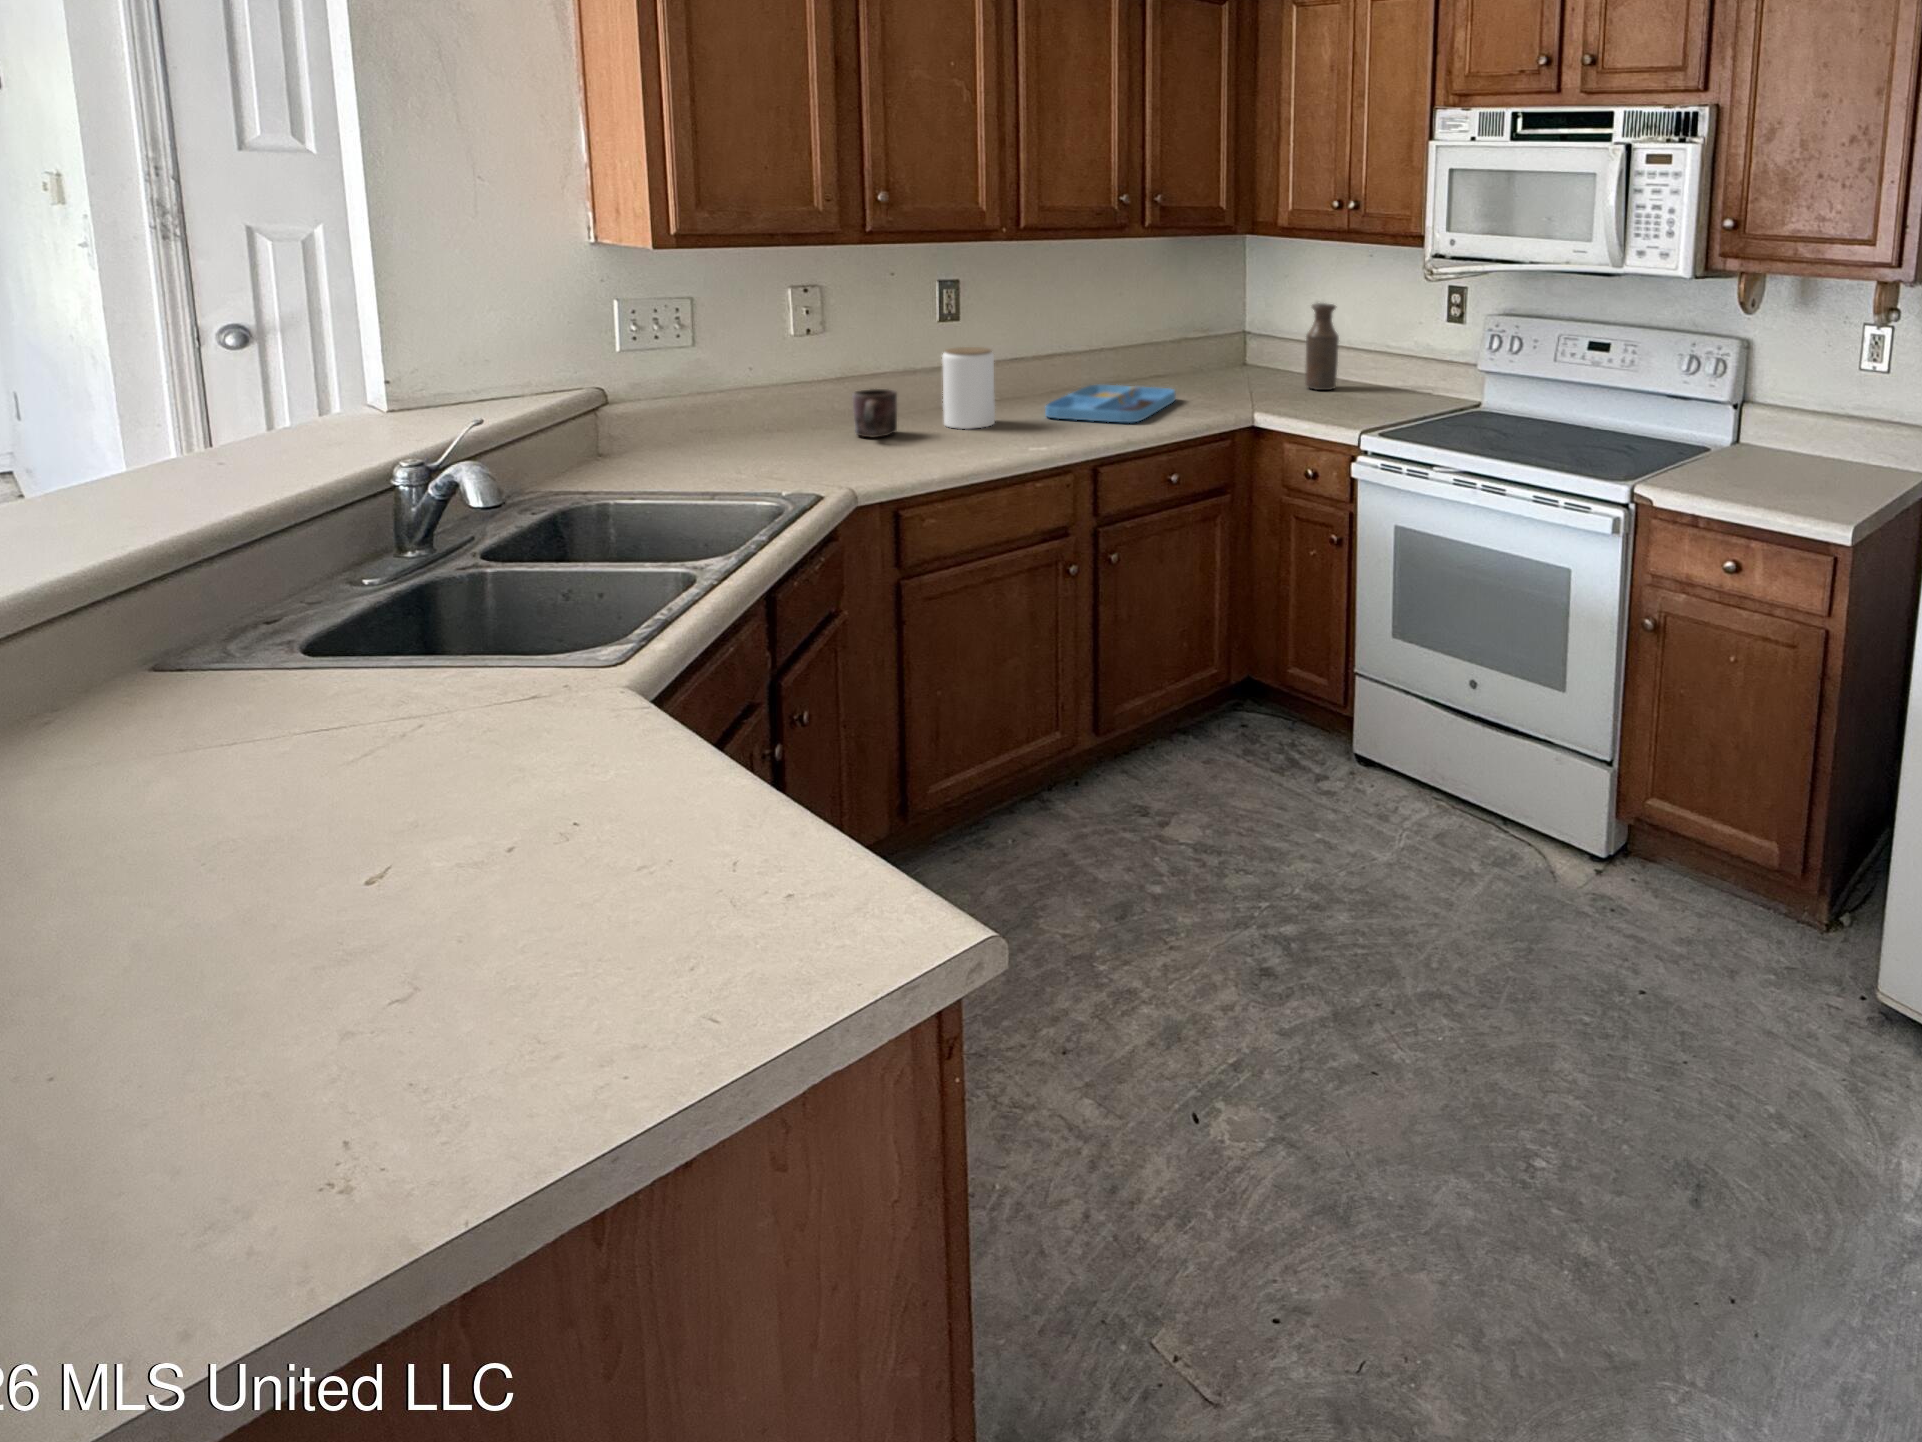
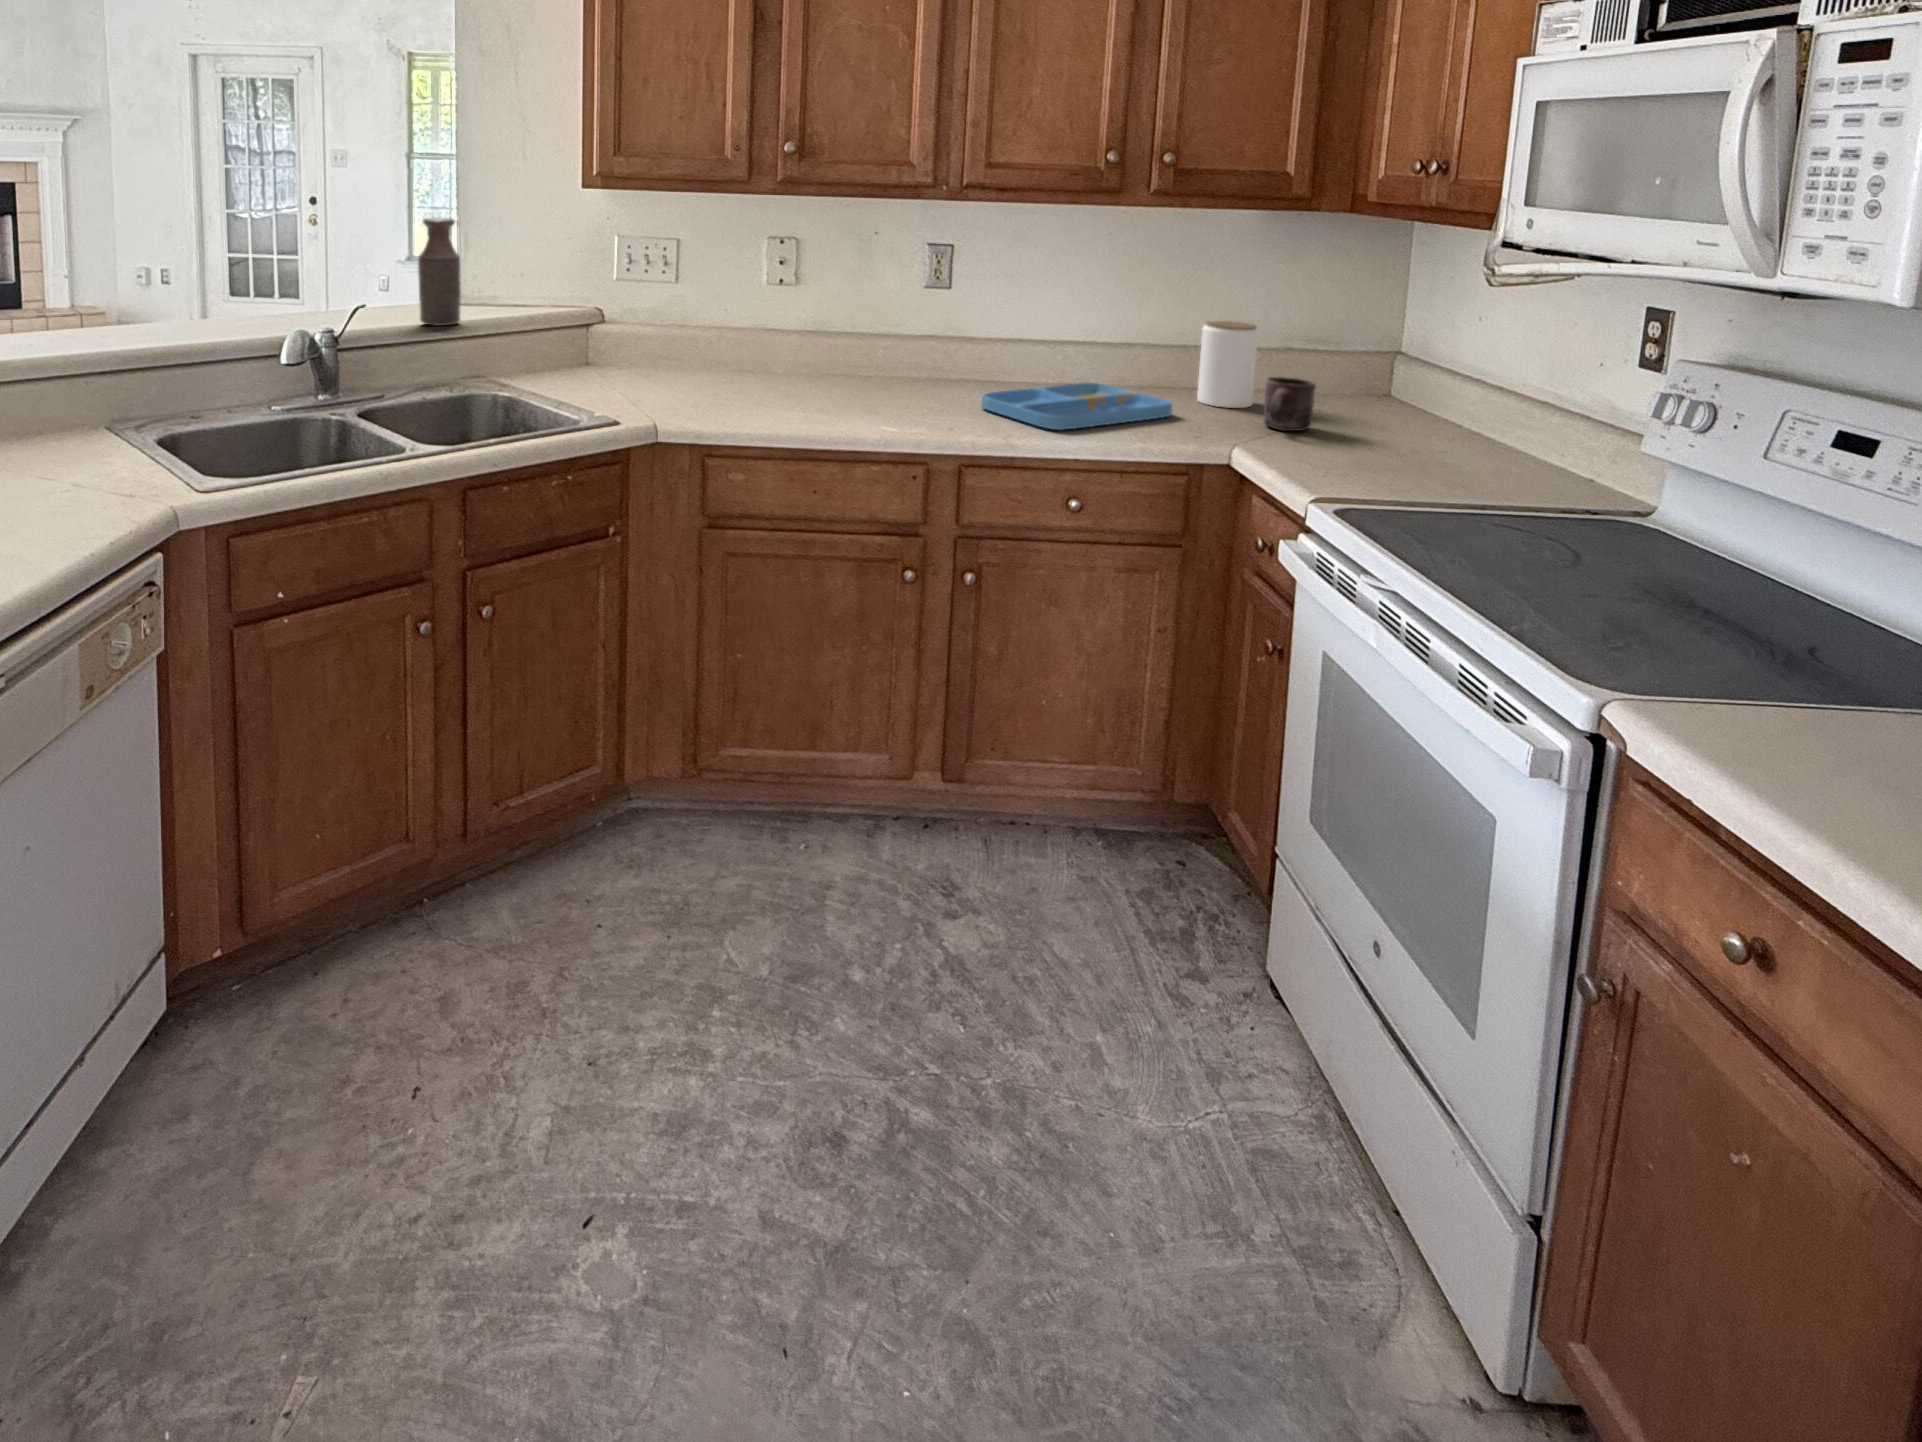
bottle: present [1305,303,1339,390] -> present [418,218,461,326]
jar: present [942,347,995,429] -> present [1197,321,1258,408]
mug: present [852,389,897,438] -> present [1263,377,1316,431]

